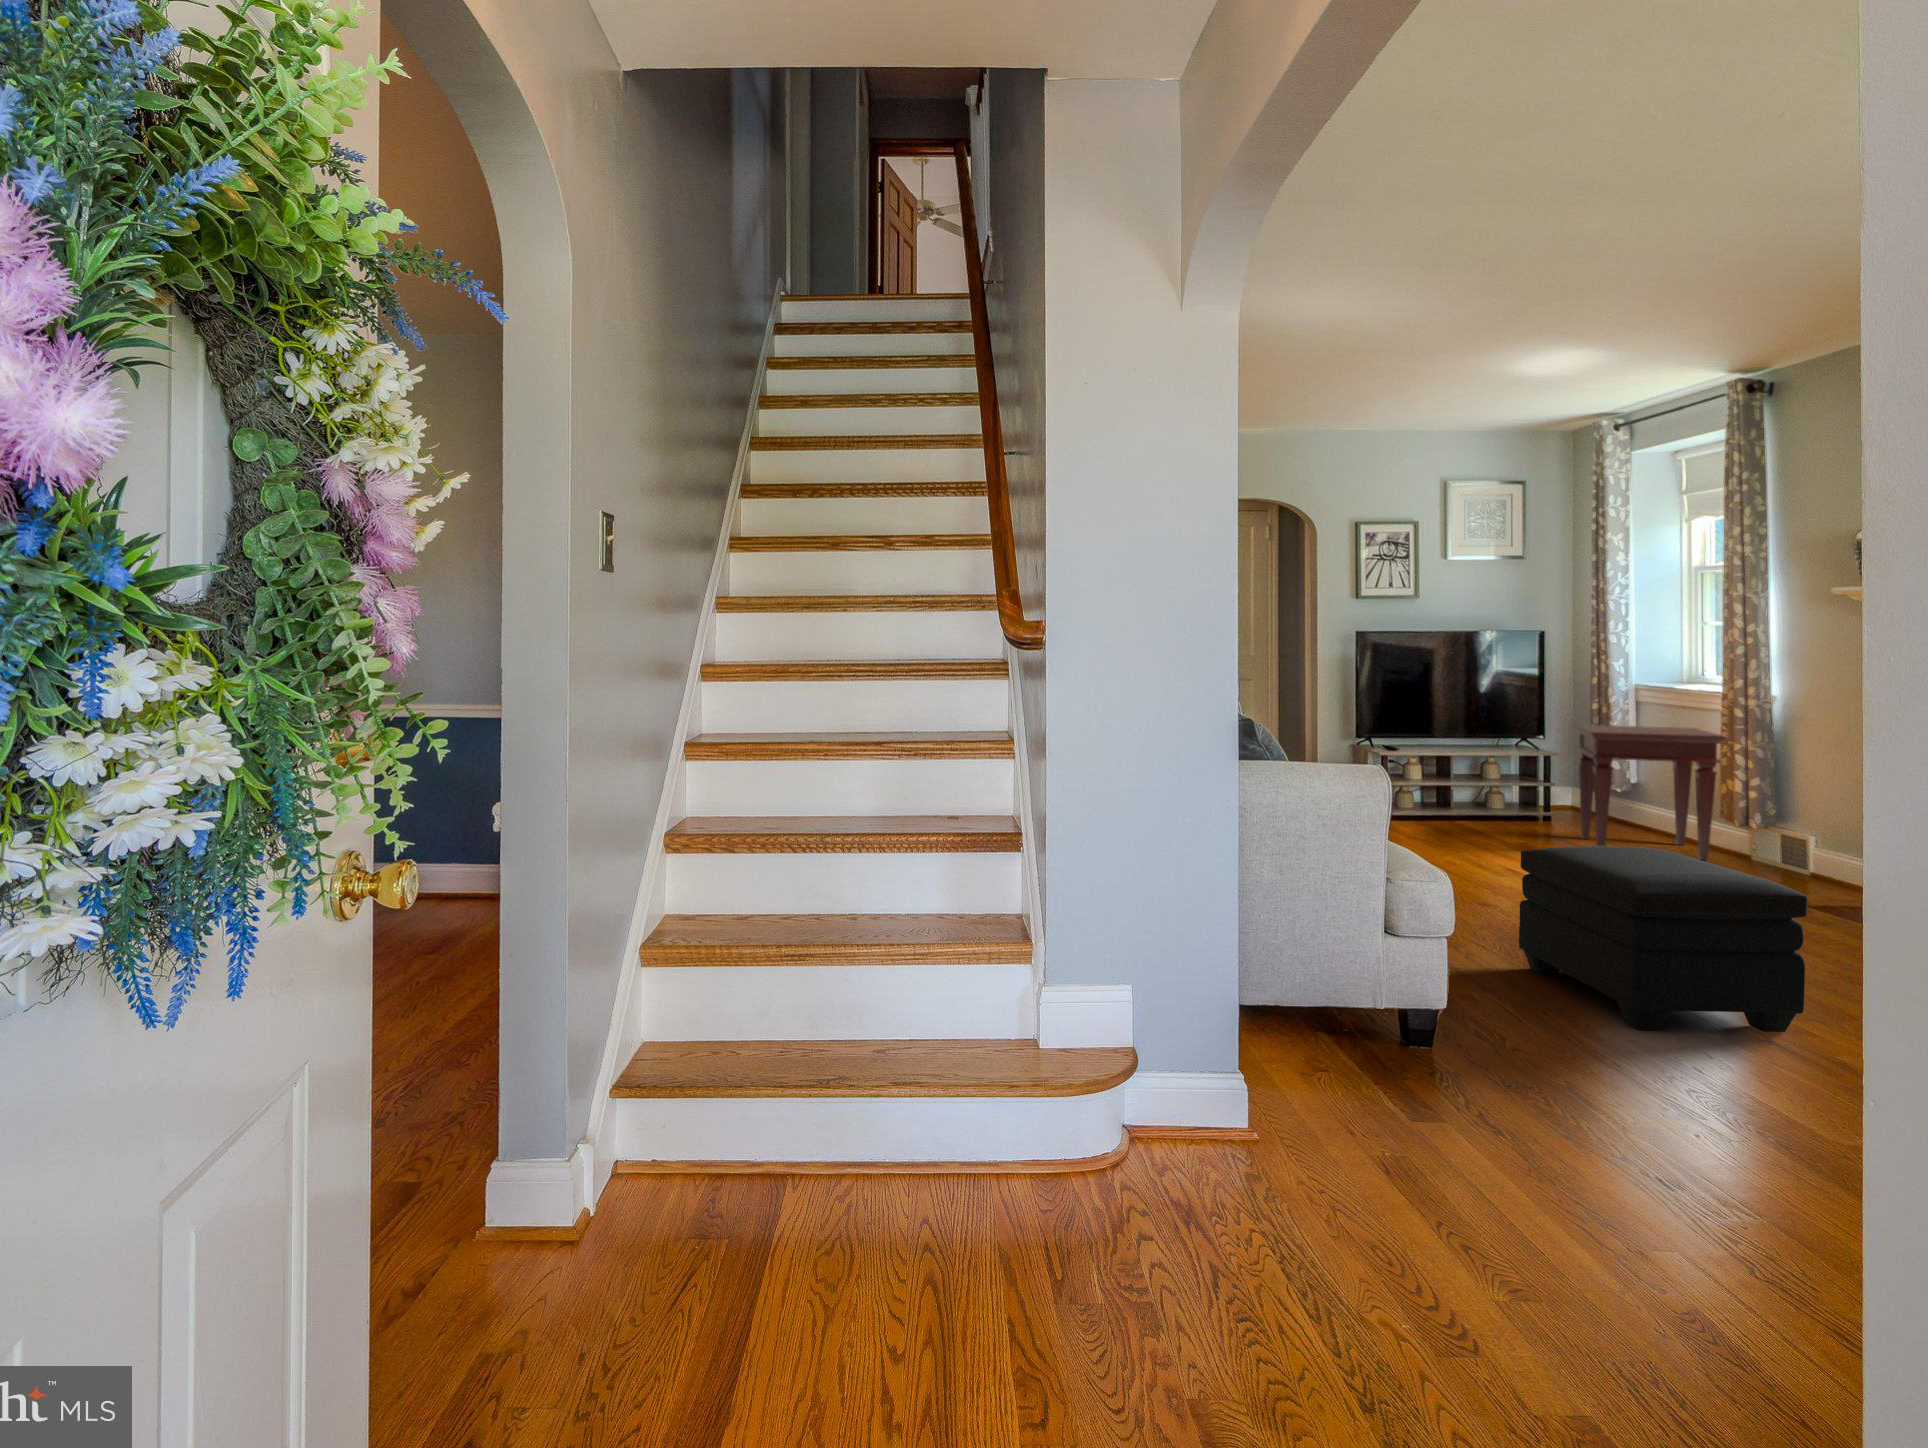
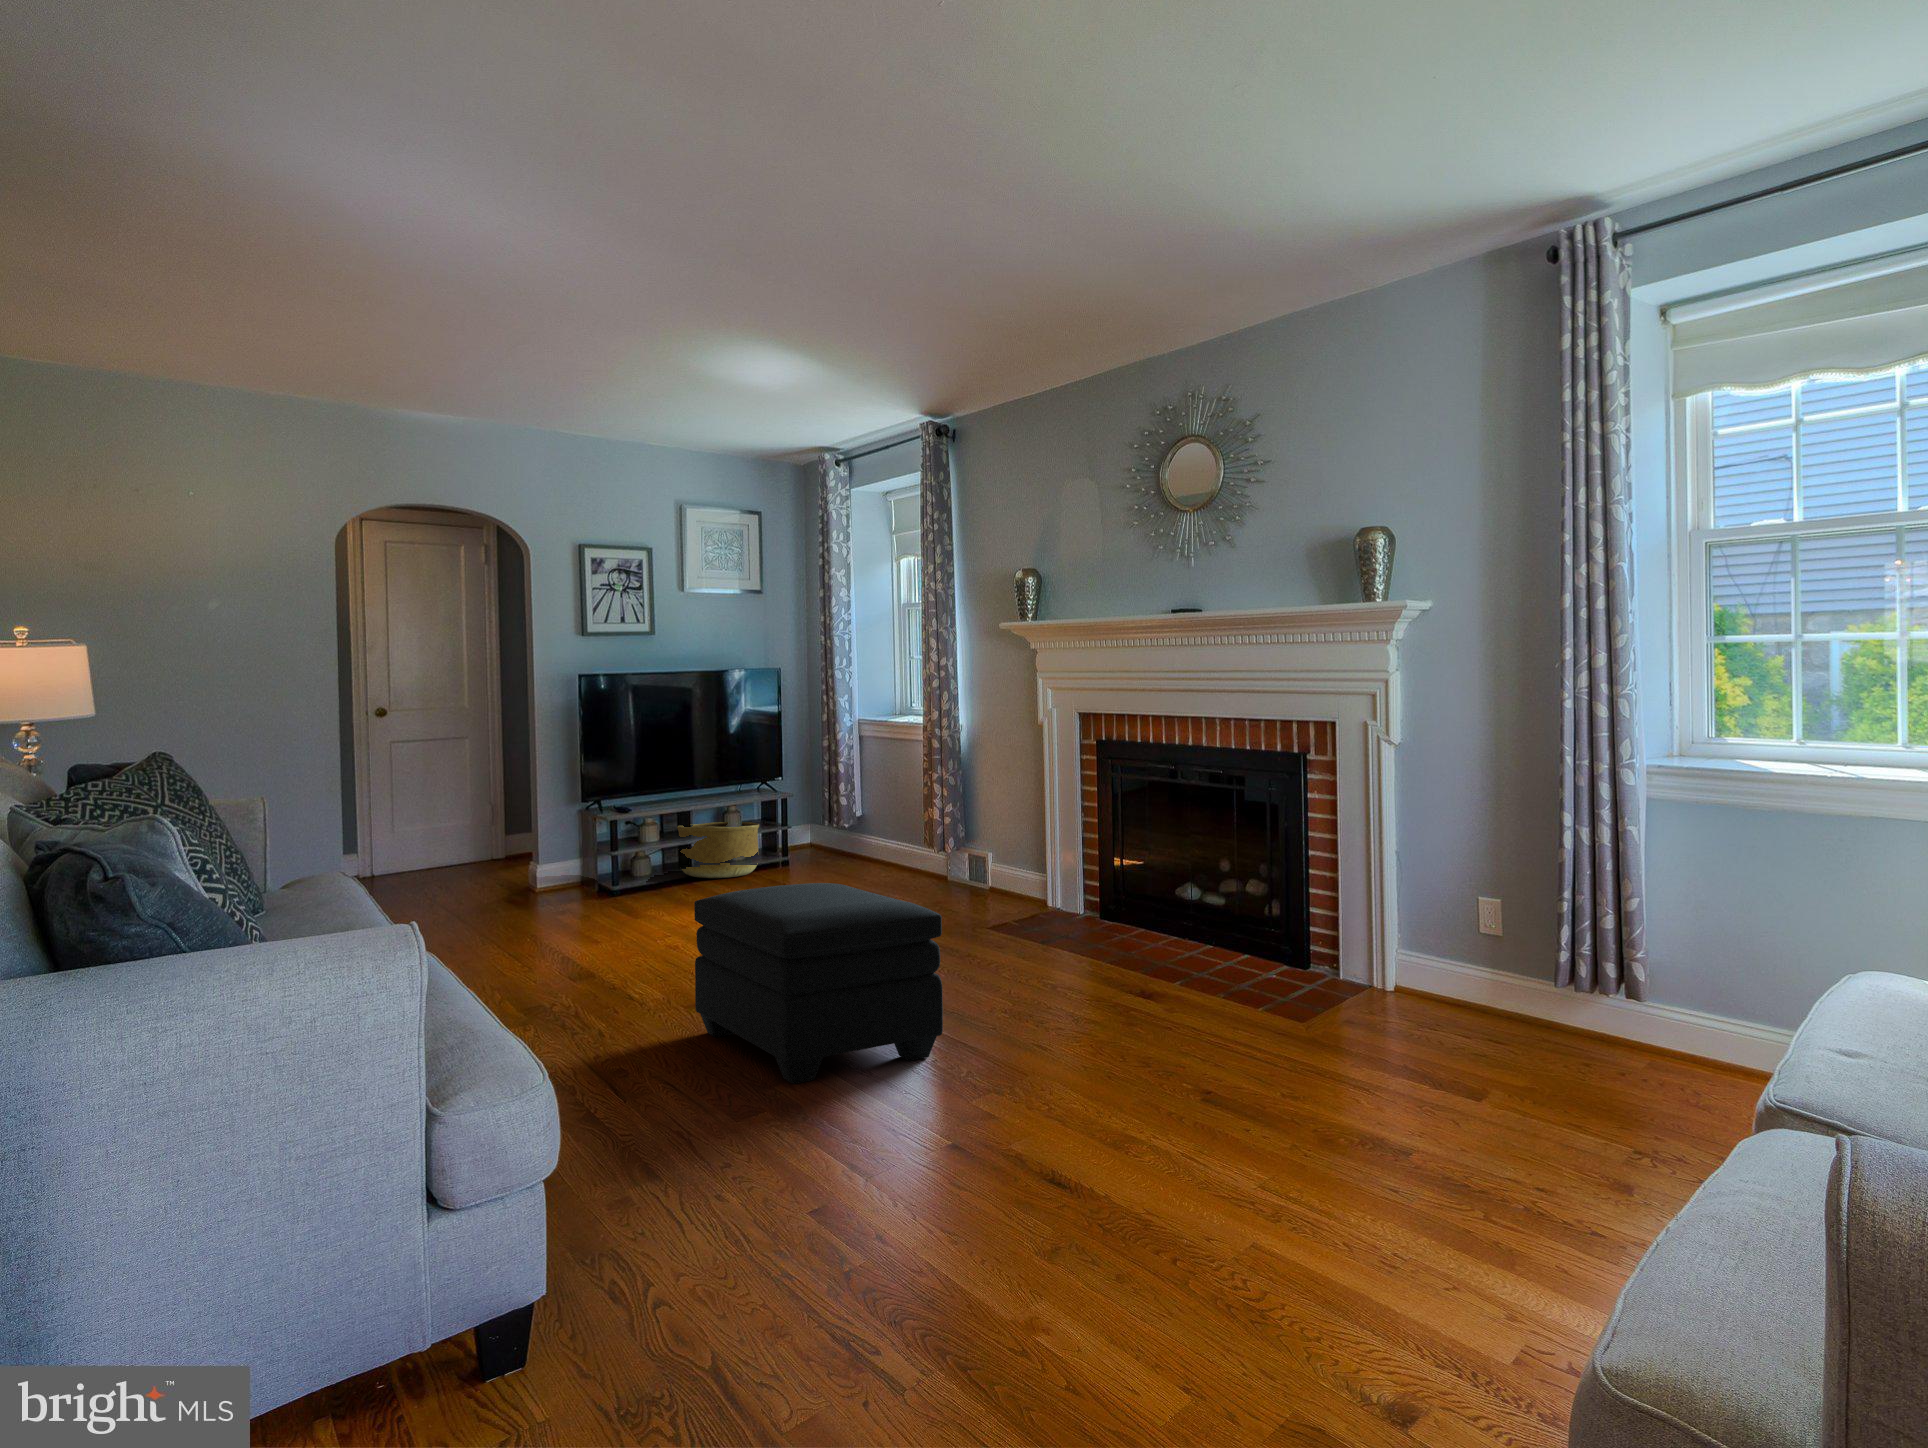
side table: present [1574,725,1725,860] -> none [801,760,926,894]
basket: none [1441,774,1523,827] -> present [677,822,759,878]

